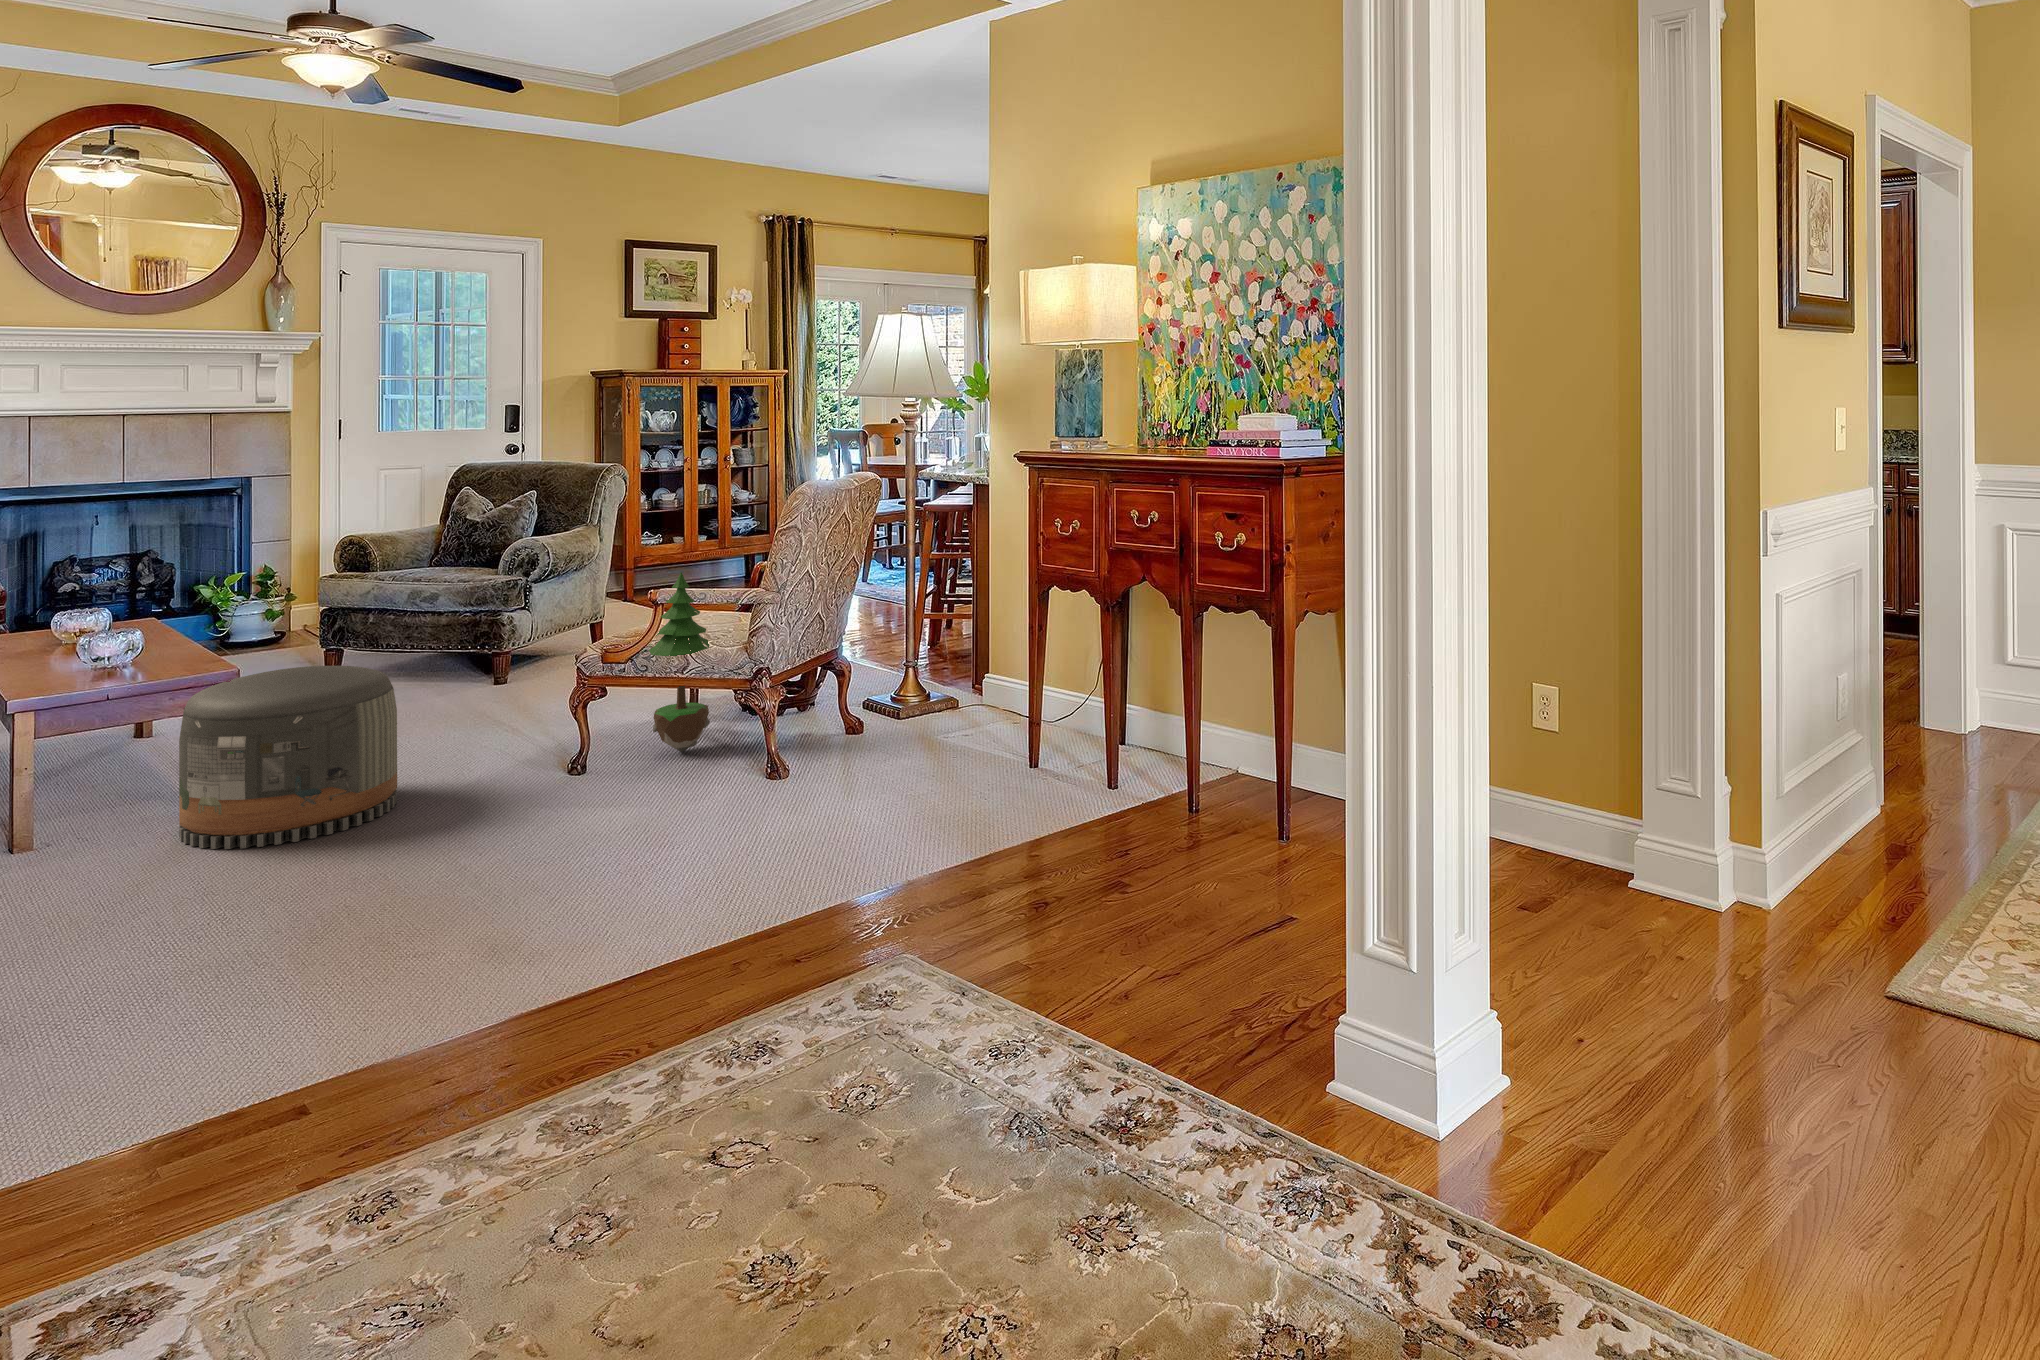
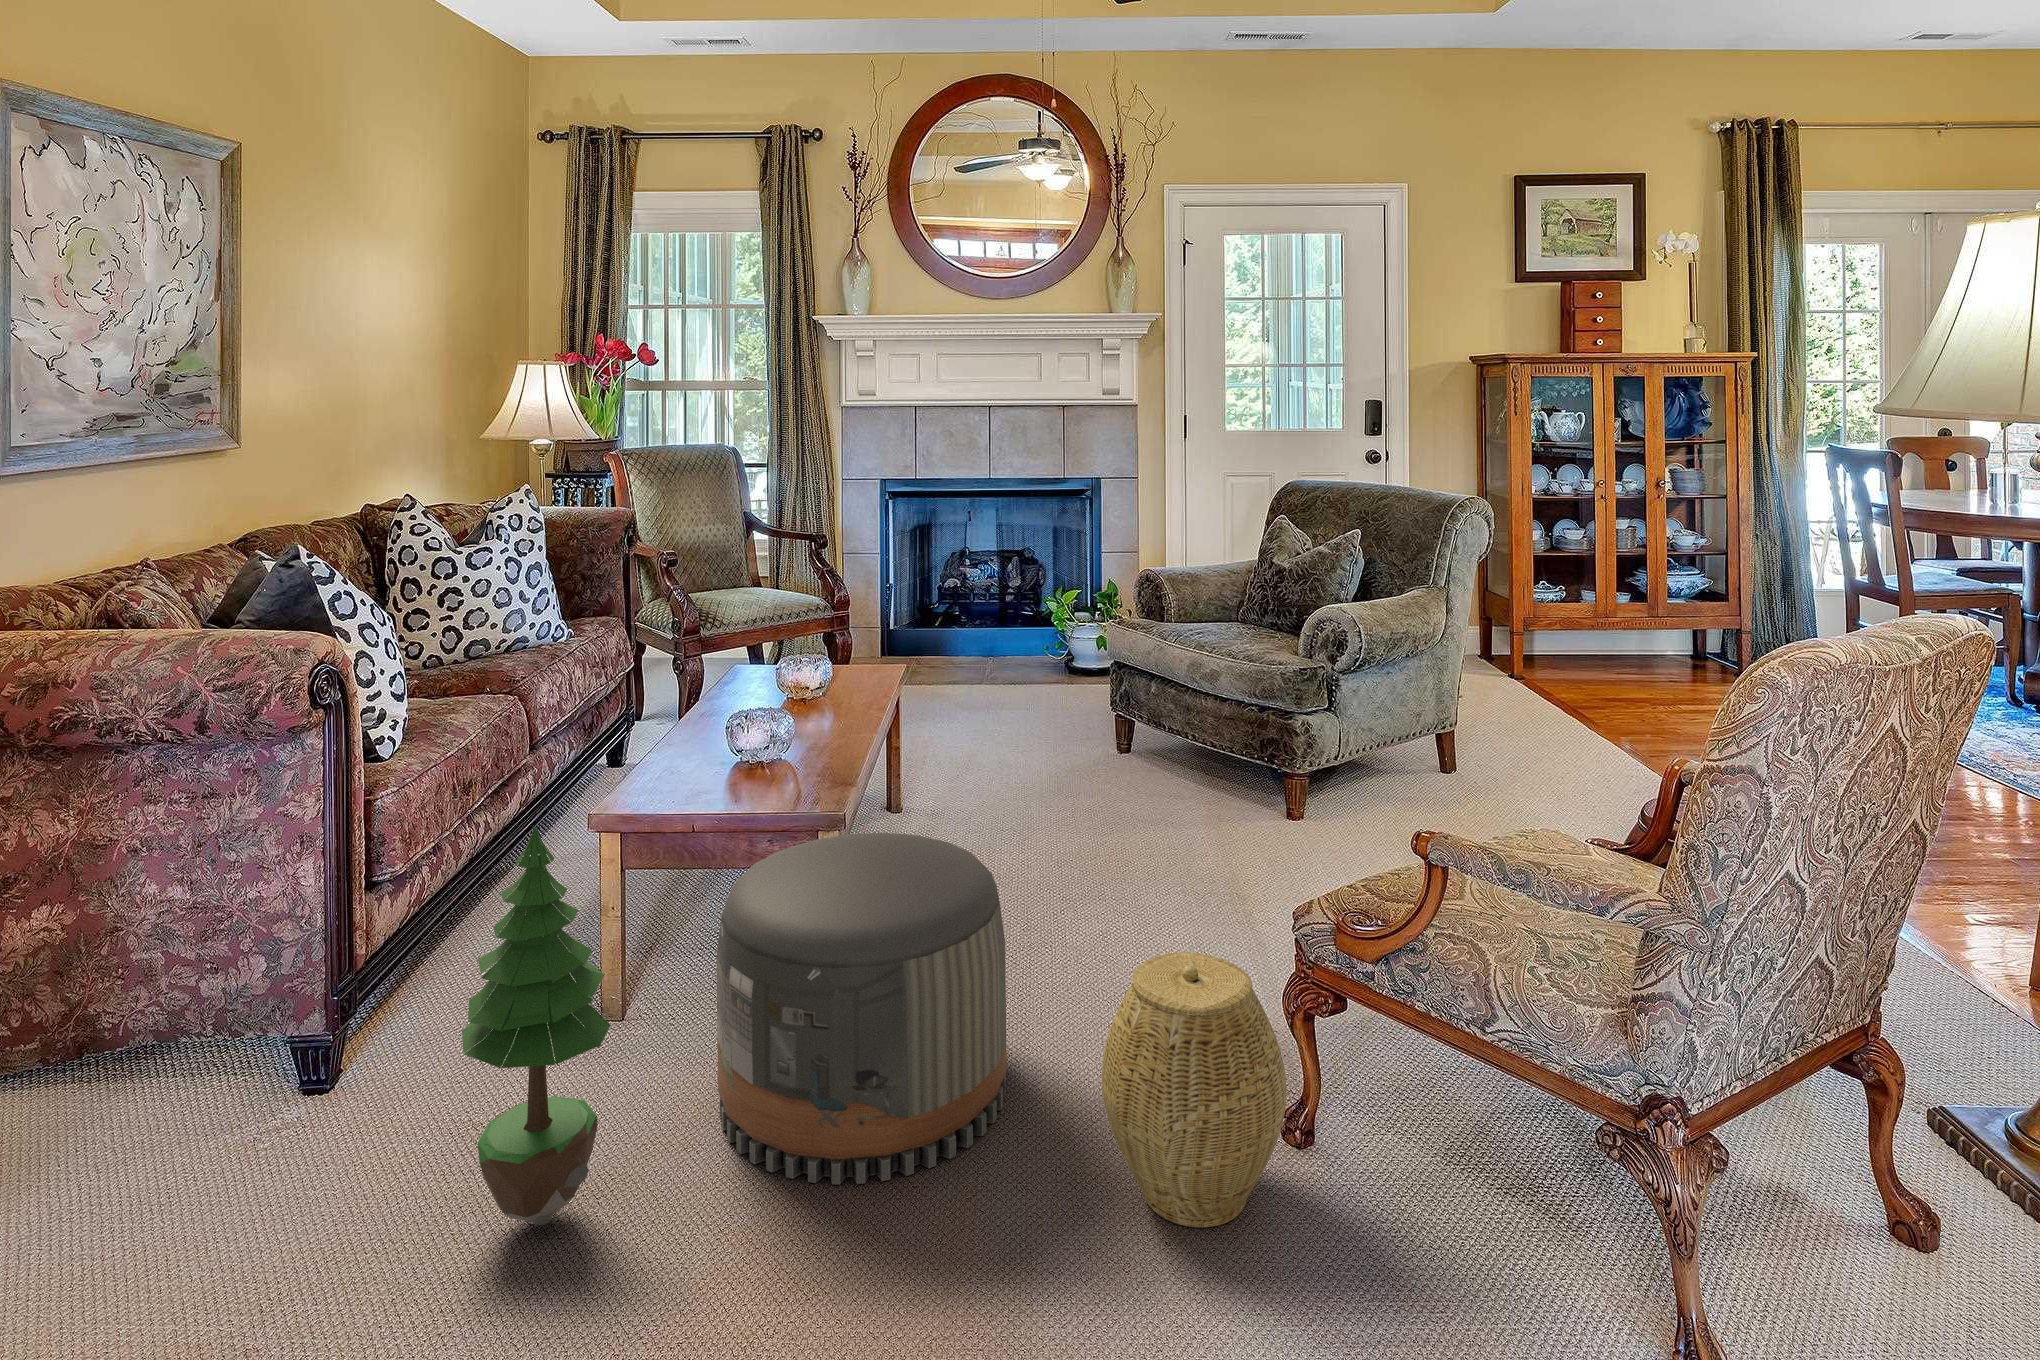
potted tree: present [649,572,710,752] -> present [461,827,610,1225]
woven basket: none [481,674,587,798] -> present [1102,952,1287,1227]

